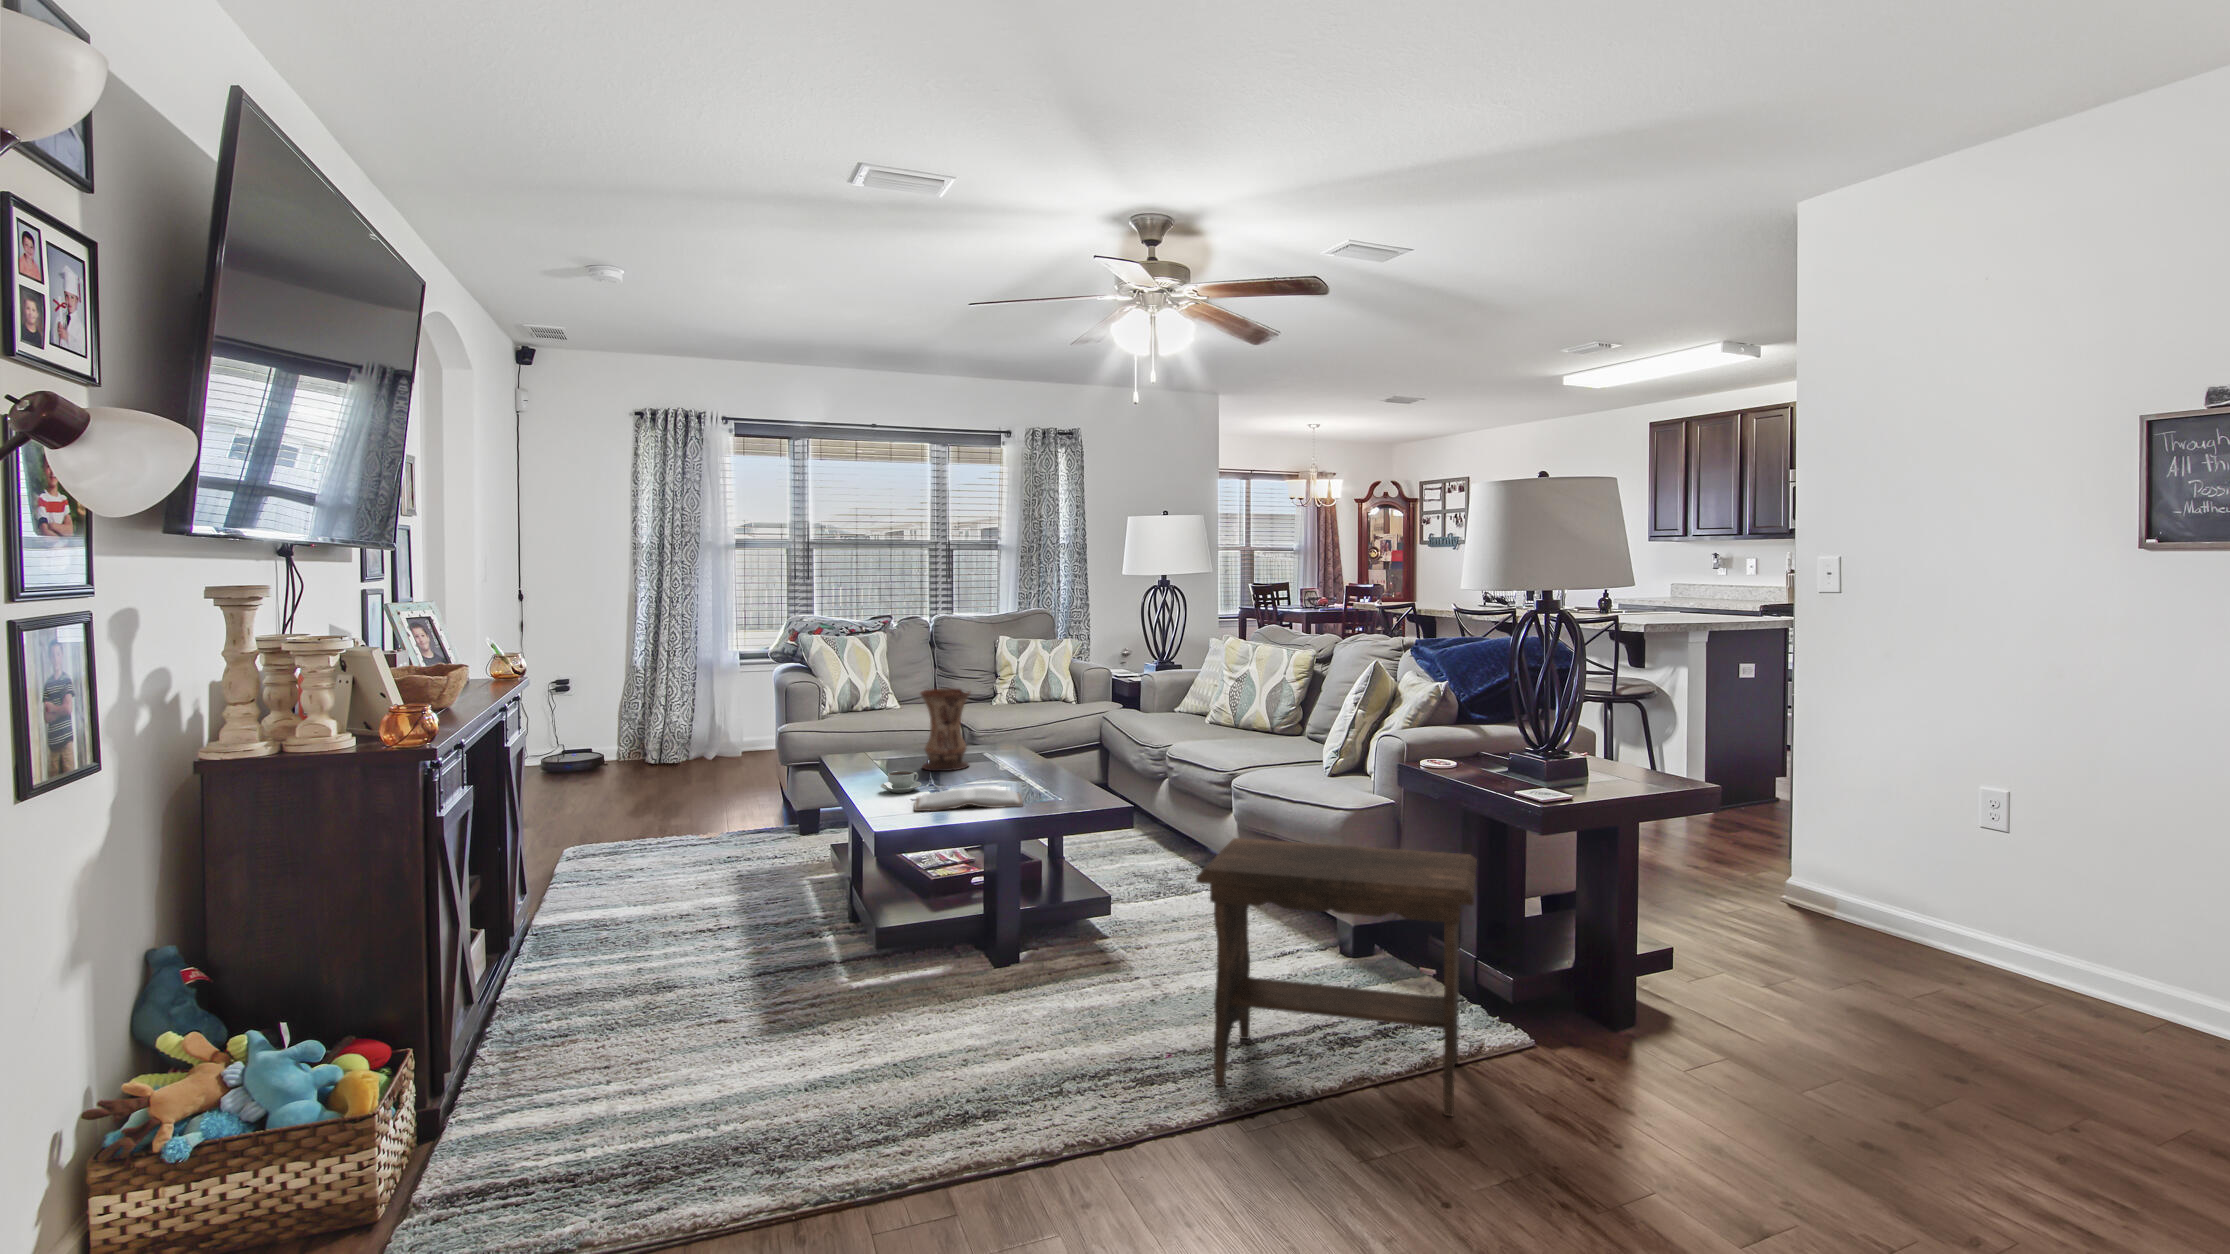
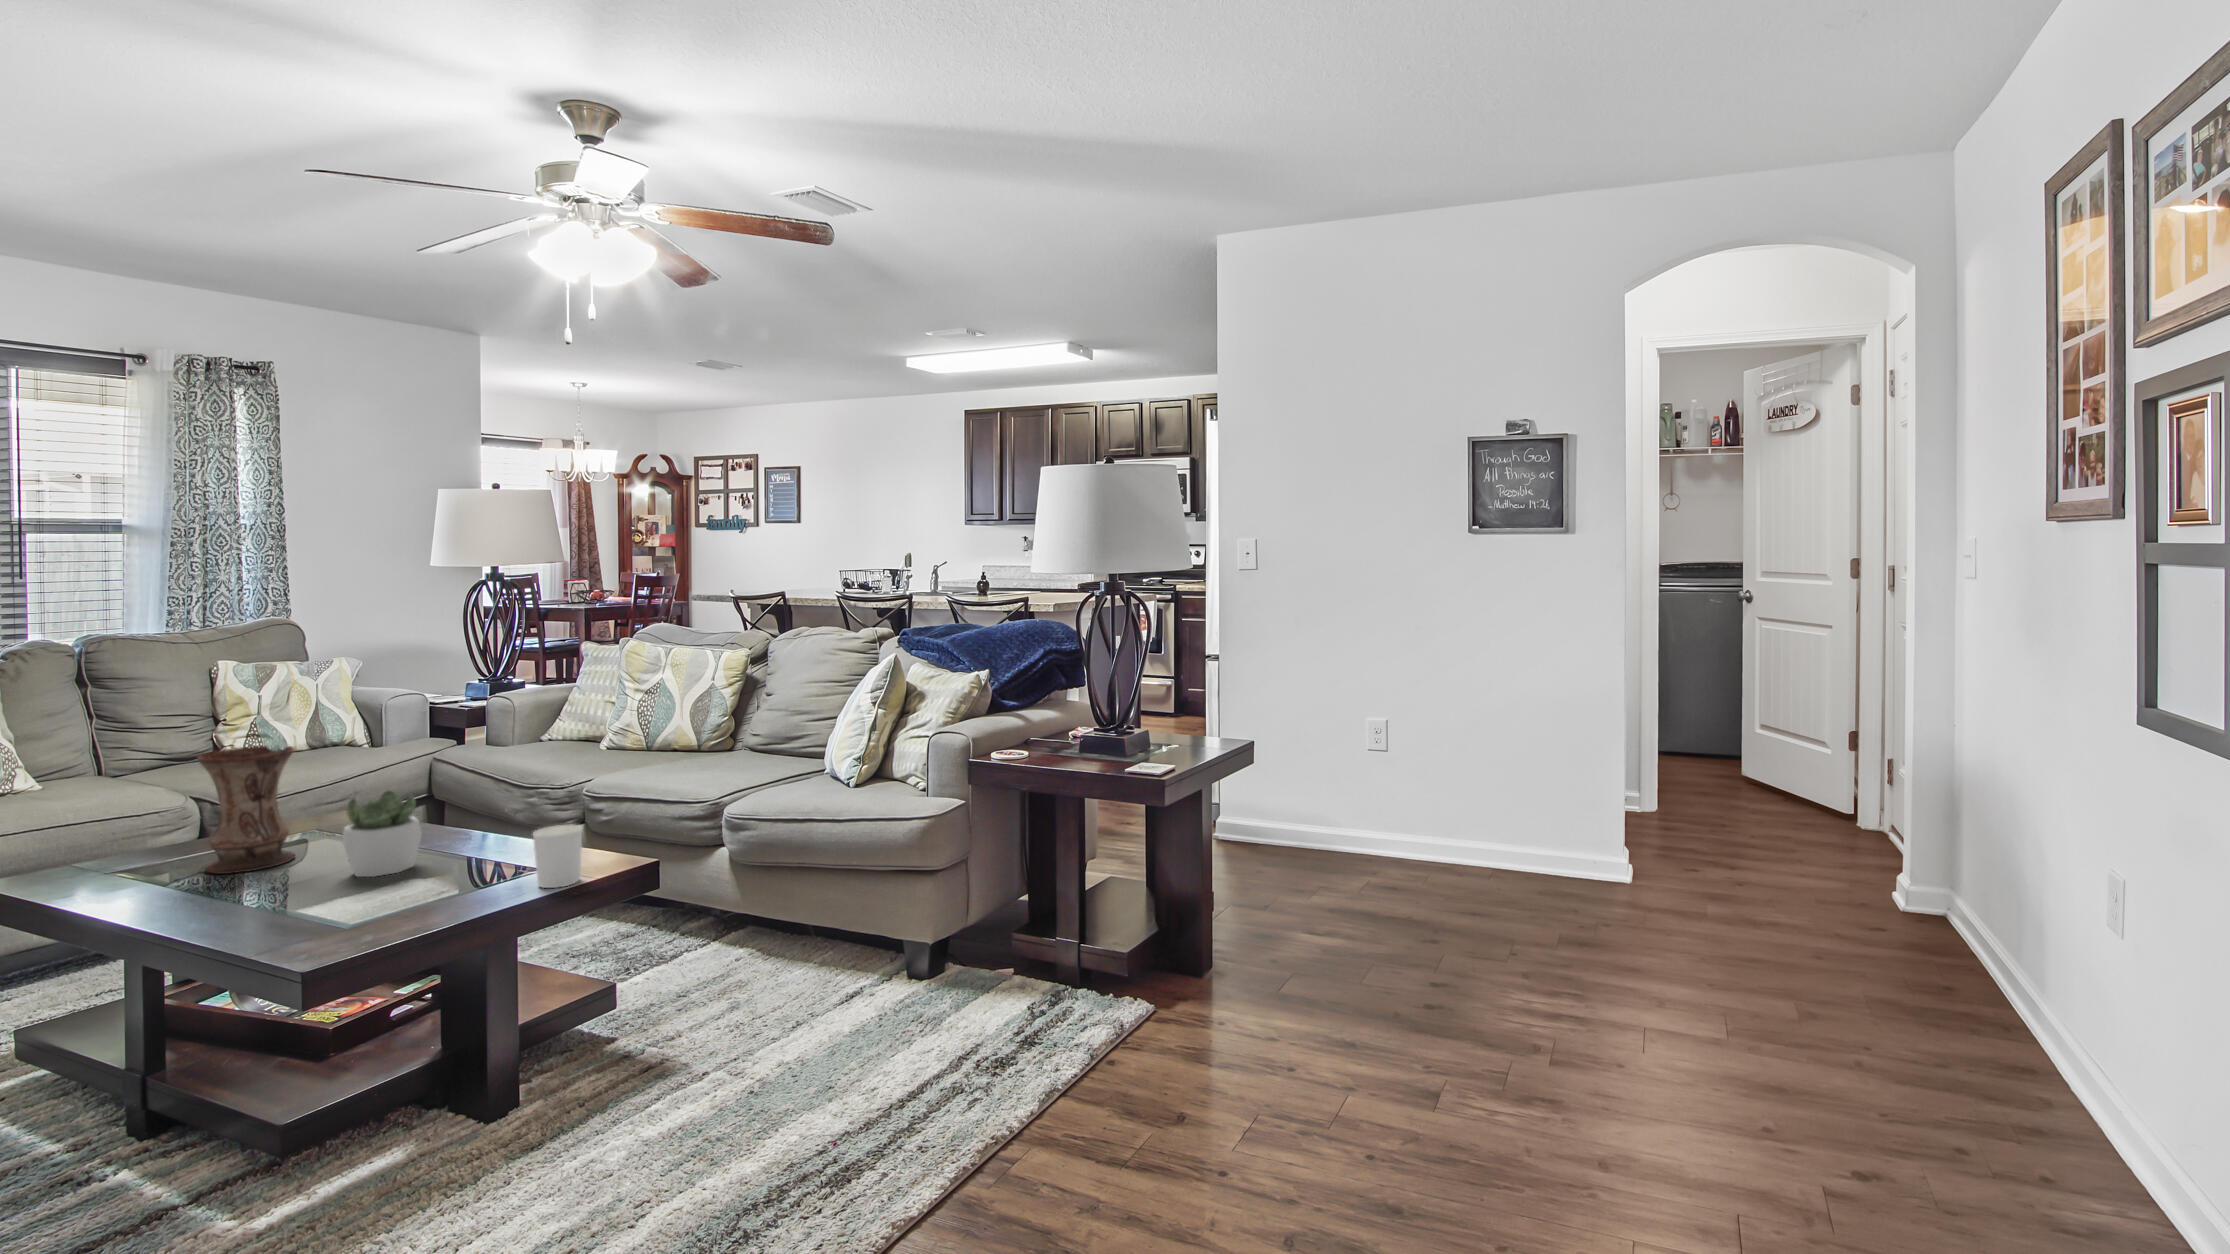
succulent plant: none [972,727,1018,785] -> present [343,791,422,877]
candle holder: none [1046,764,1079,810] -> present [533,825,582,888]
coffee cup: present [881,771,922,793] -> none [187,878,268,916]
book: present [914,788,1023,811] -> none [289,875,492,935]
footstool: present [1196,838,1477,1116] -> none [866,841,1179,1156]

